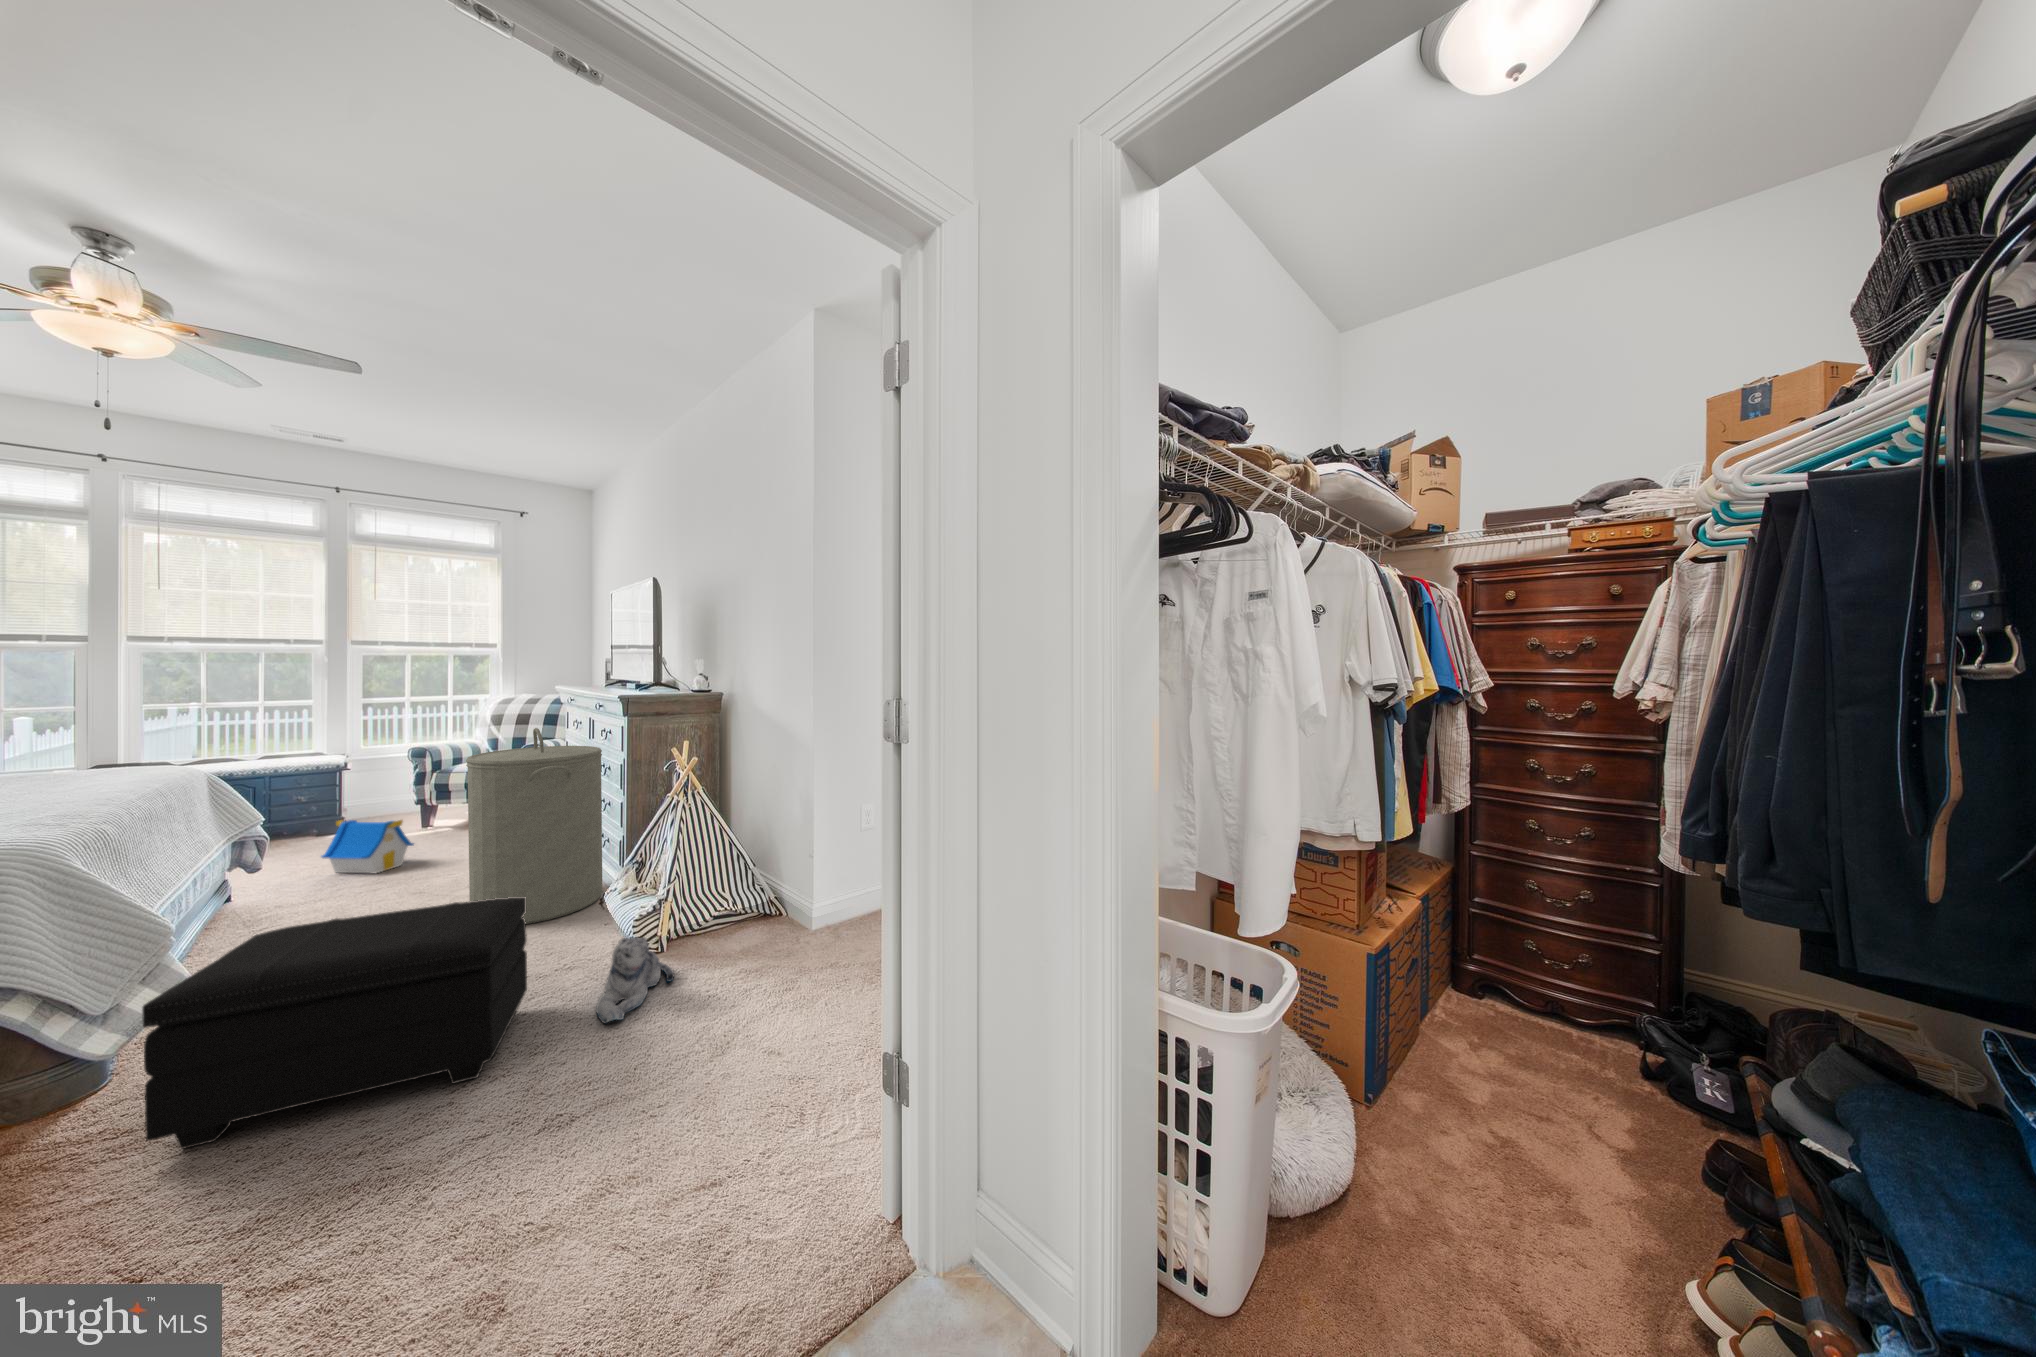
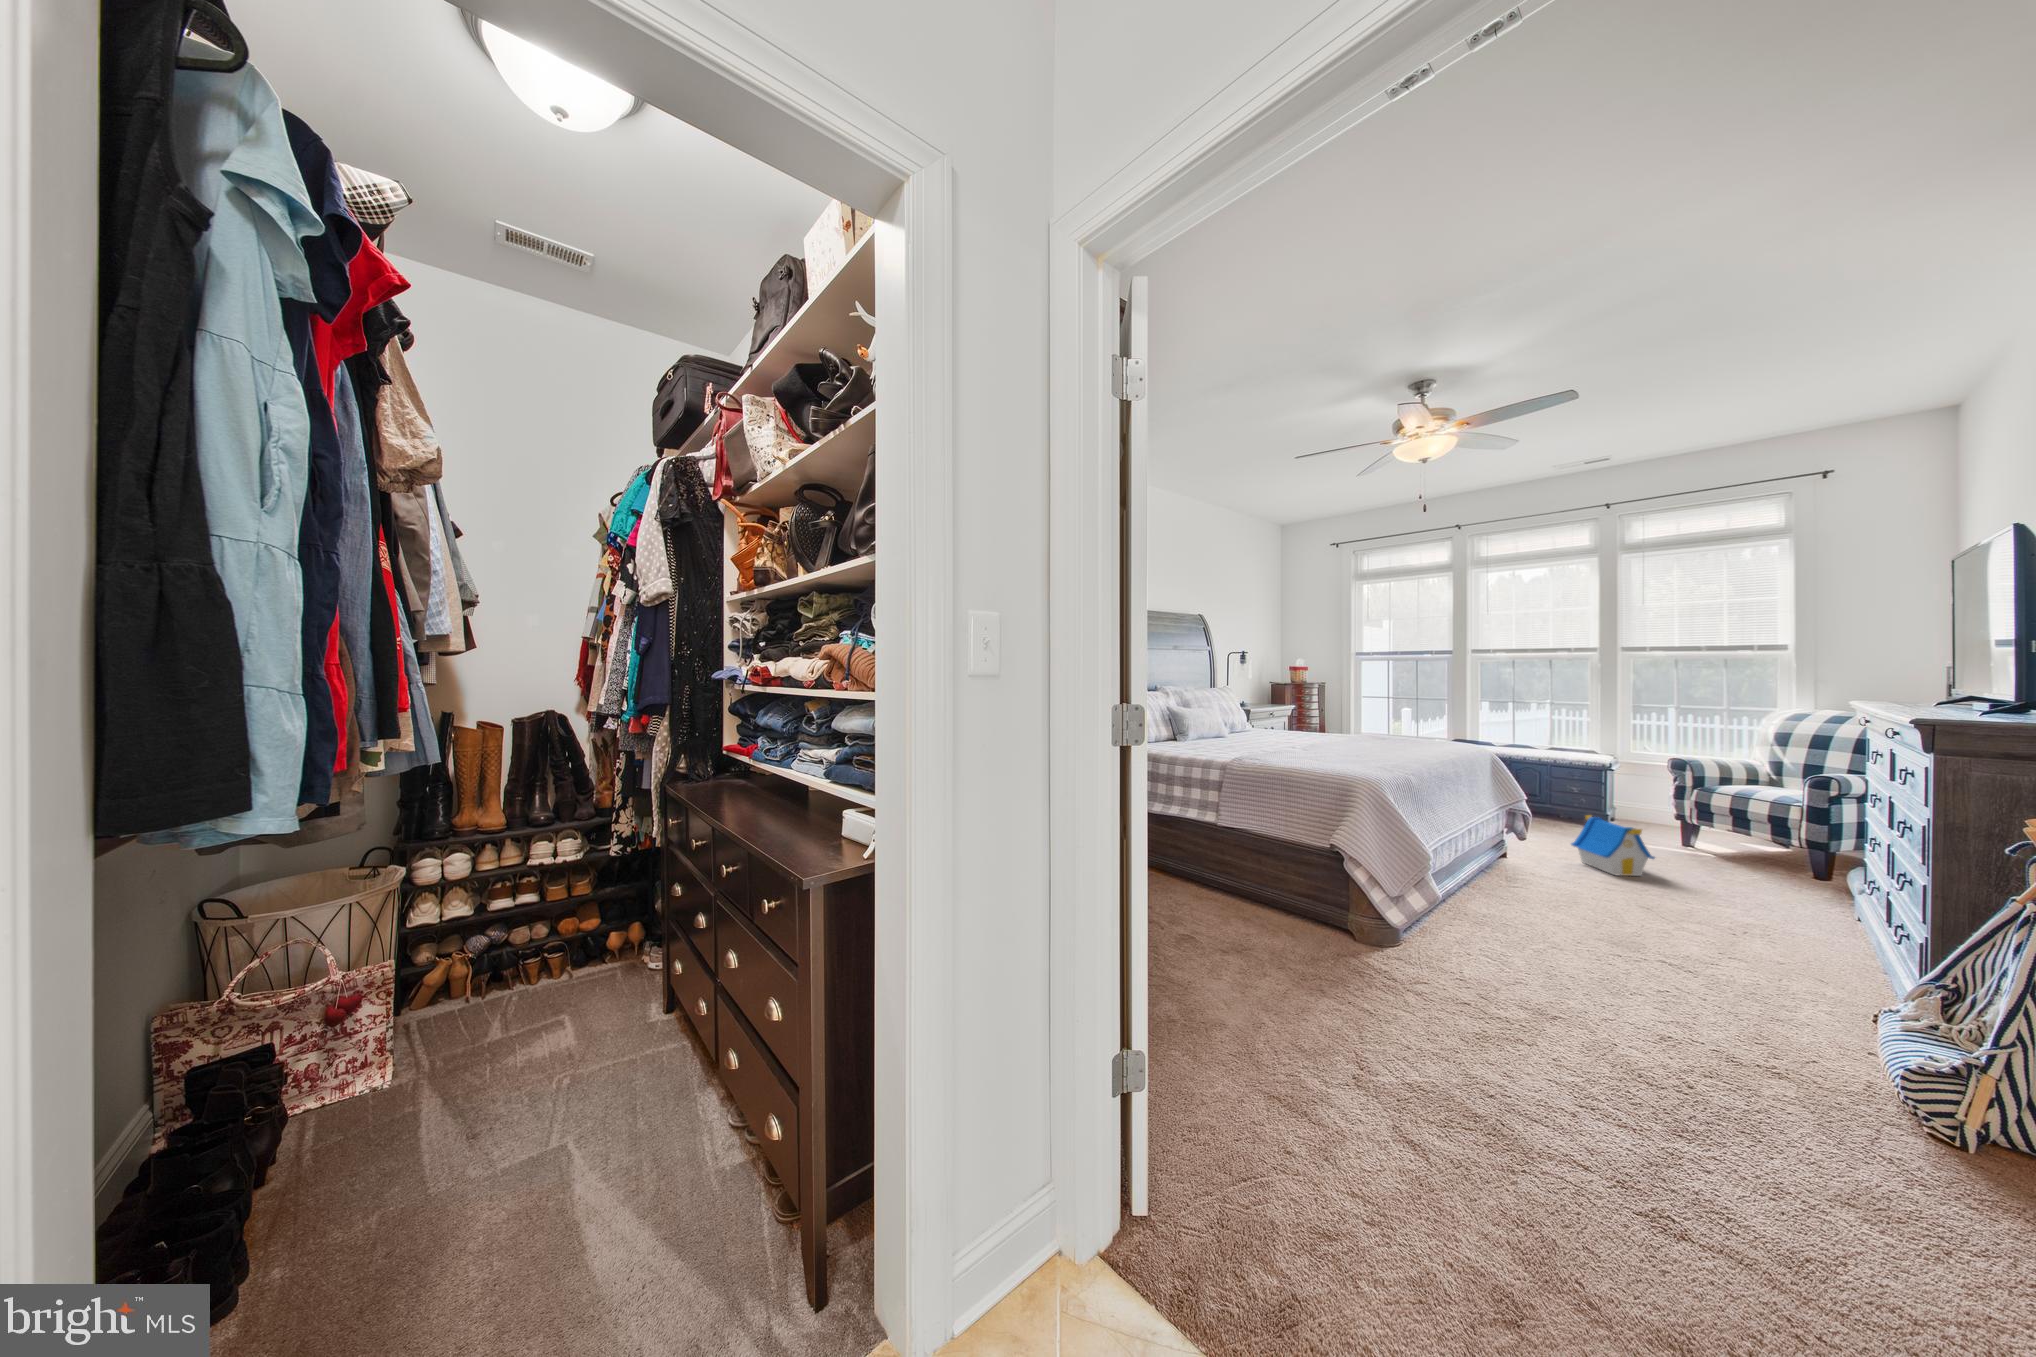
laundry hamper: present [466,728,602,924] -> none [1681,752,1894,1015]
footstool: present [142,897,527,1149] -> none [1391,883,1699,1111]
plush toy: present [596,937,674,1024] -> none [1782,1071,1964,1197]

